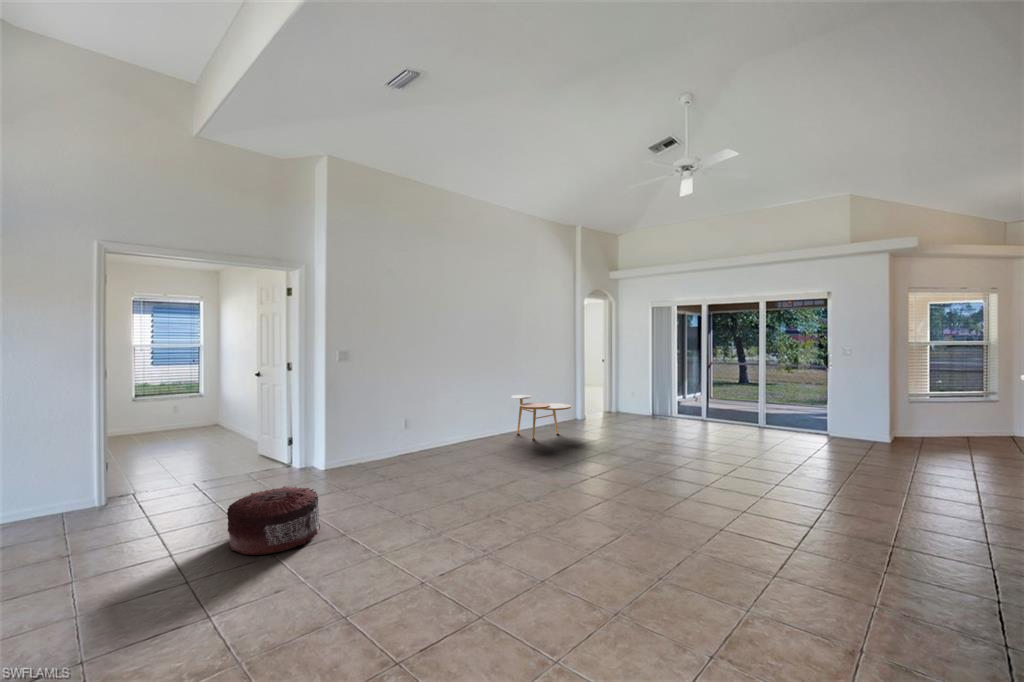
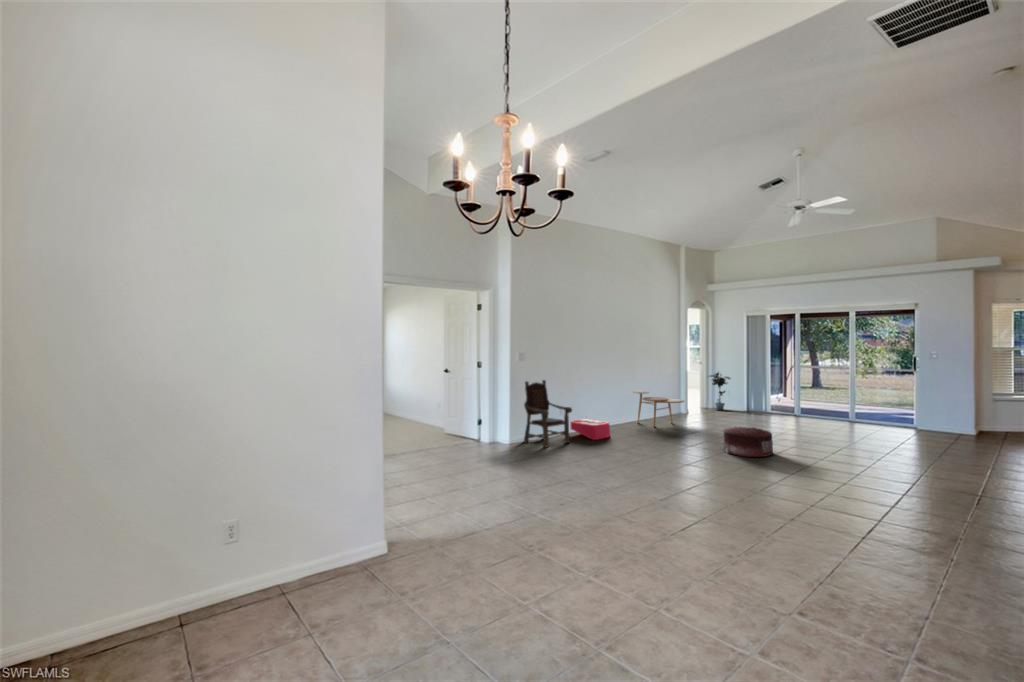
potted plant: none [609,370,634,415] -> present [710,372,731,411]
armchair: none [347,386,411,477] -> present [524,380,572,447]
storage bin: none [420,429,468,461] -> present [571,419,610,440]
pouf: present [227,486,320,555] -> present [723,427,773,457]

